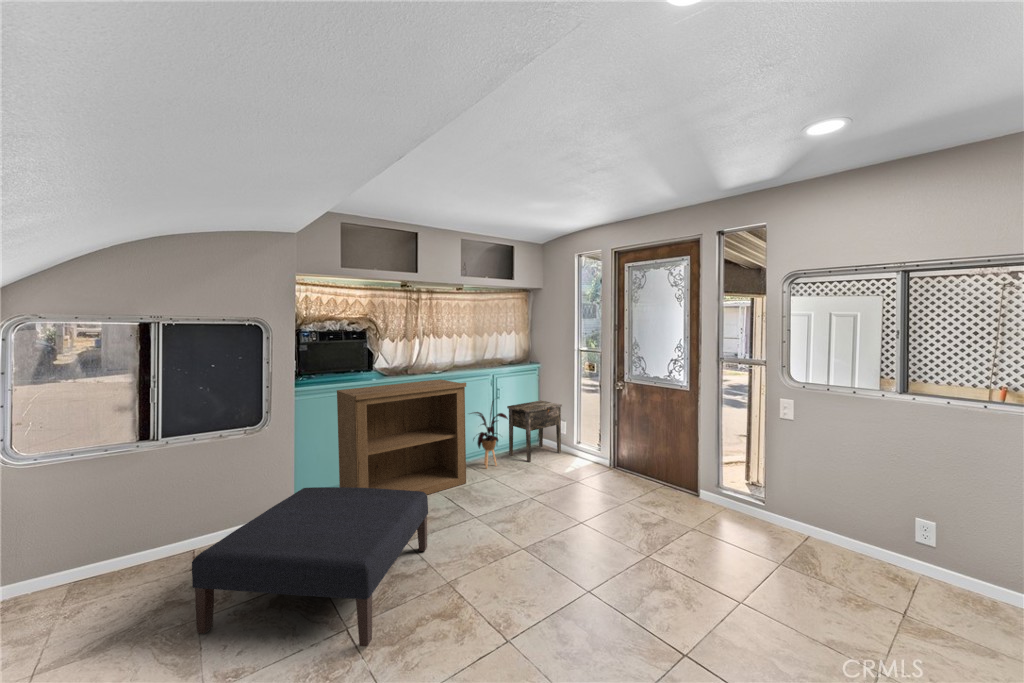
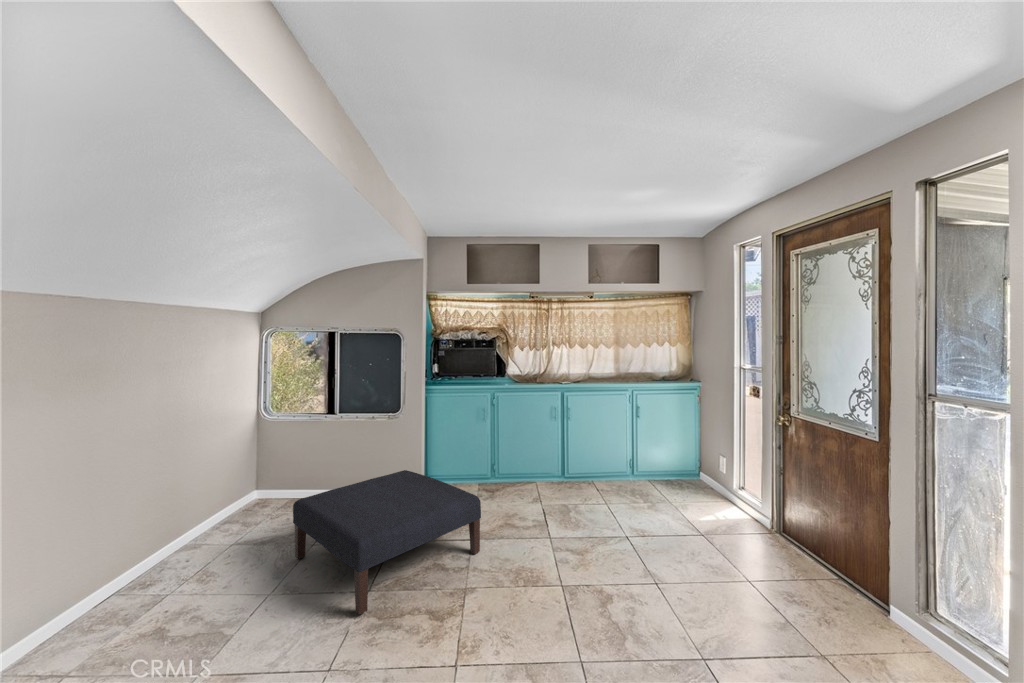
bookshelf: present [337,379,466,494] -> none [458,390,574,506]
side table: present [507,400,562,462] -> none [647,426,718,496]
house plant: present [471,401,508,468] -> none [592,417,630,493]

